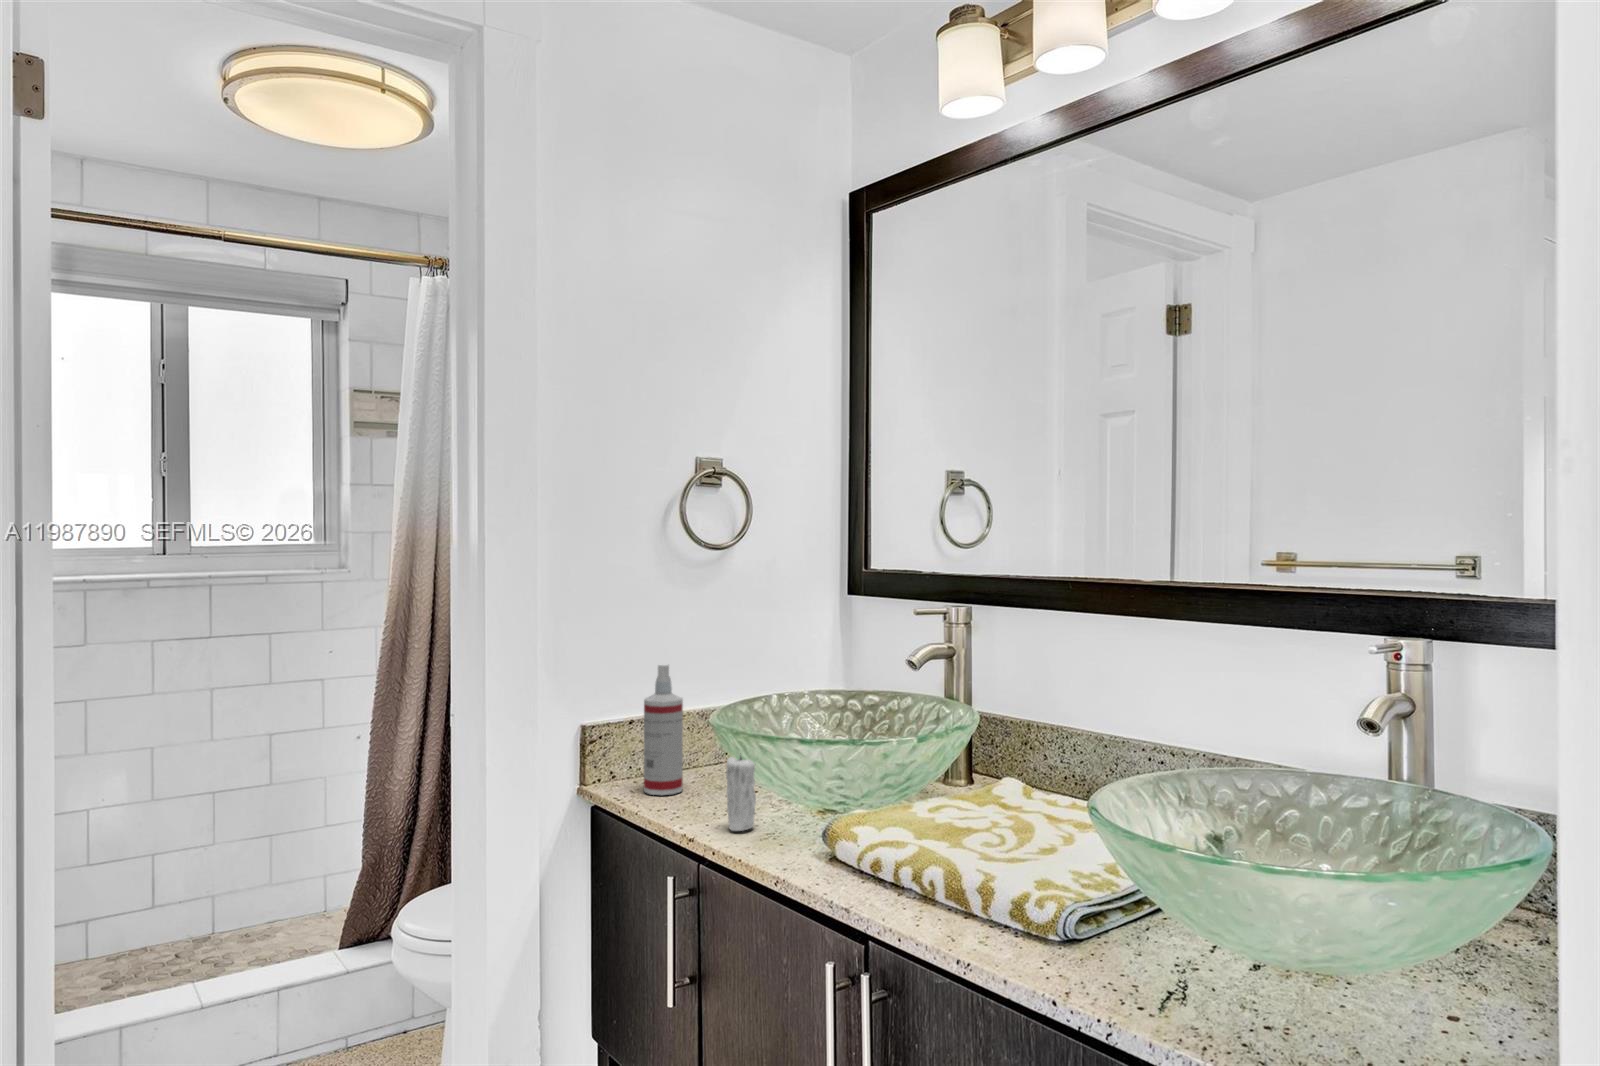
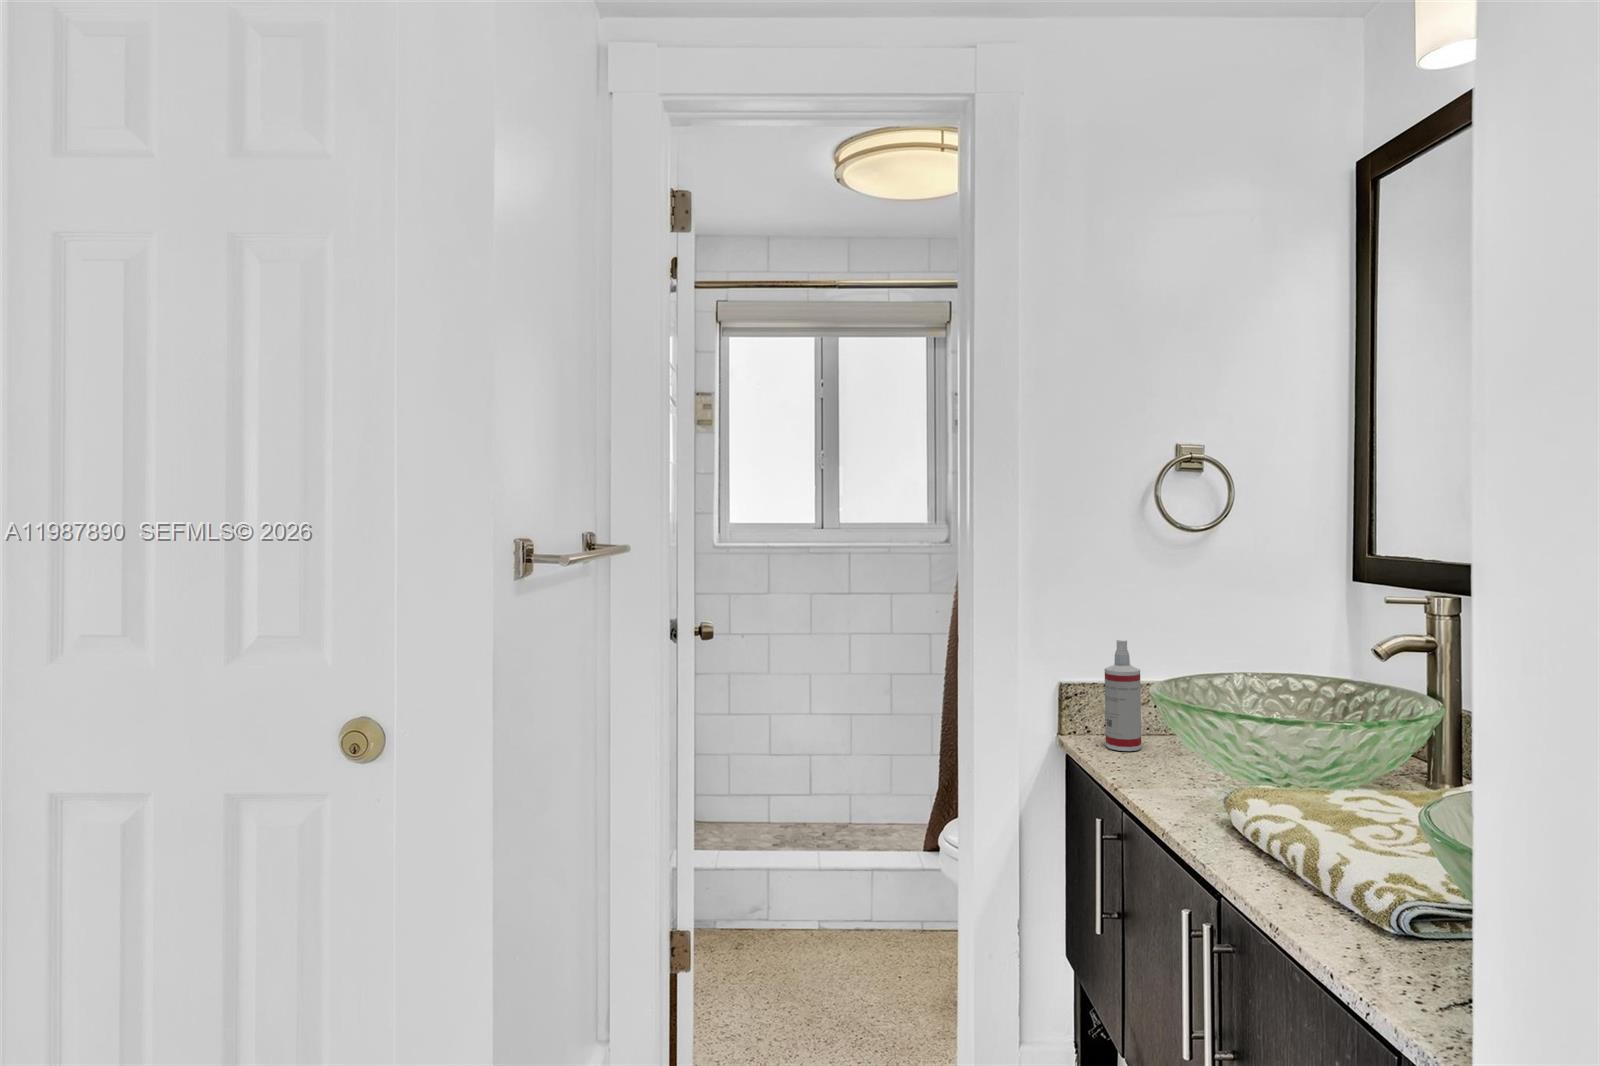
candle: present [726,755,756,831] -> none [1151,712,1180,788]

